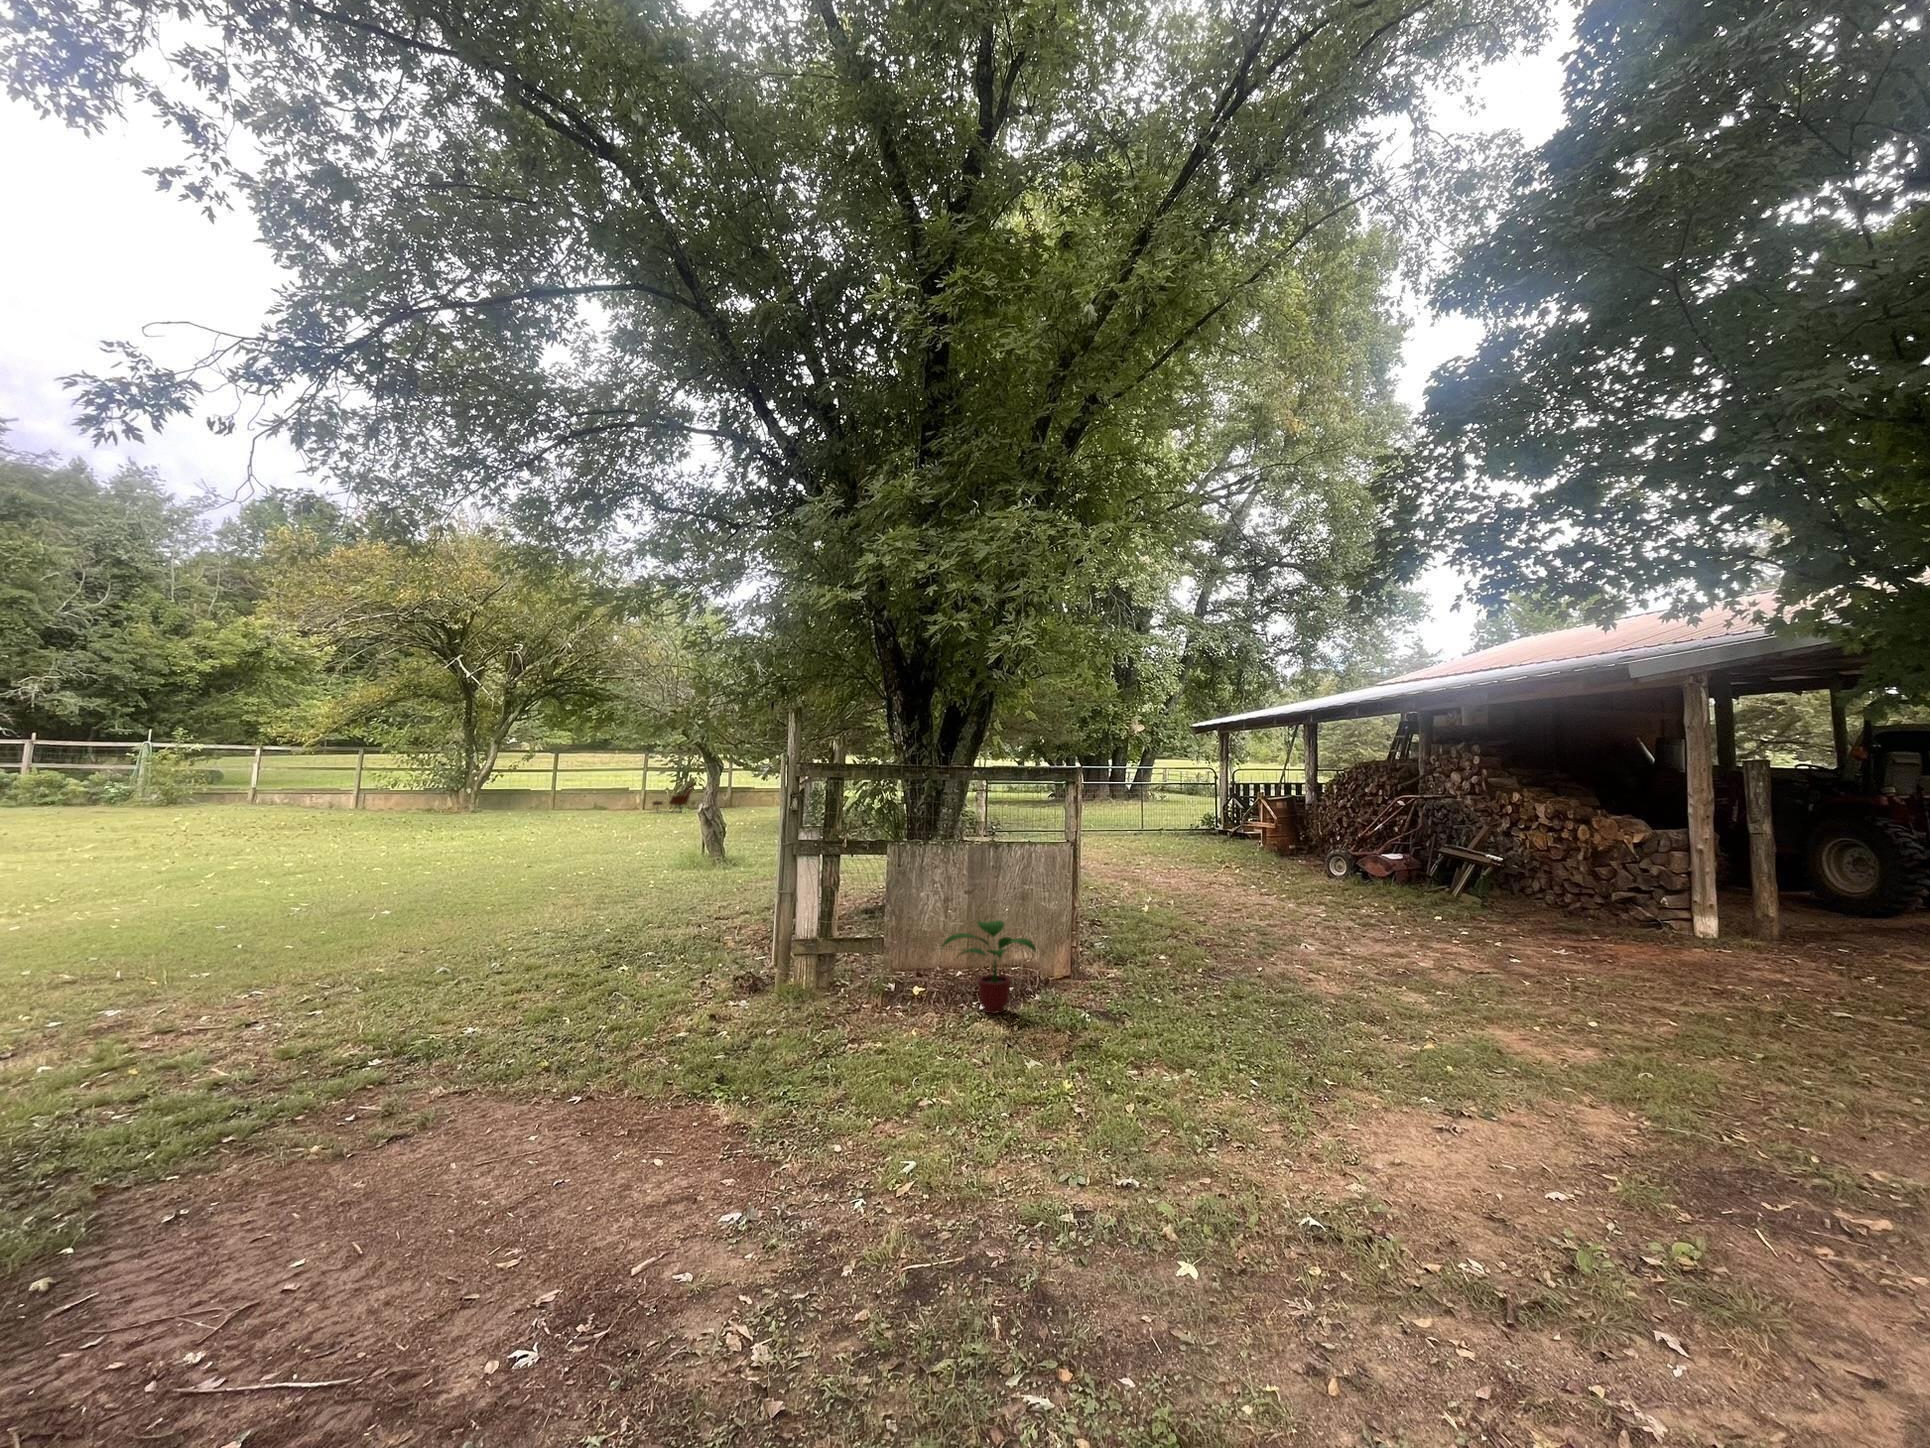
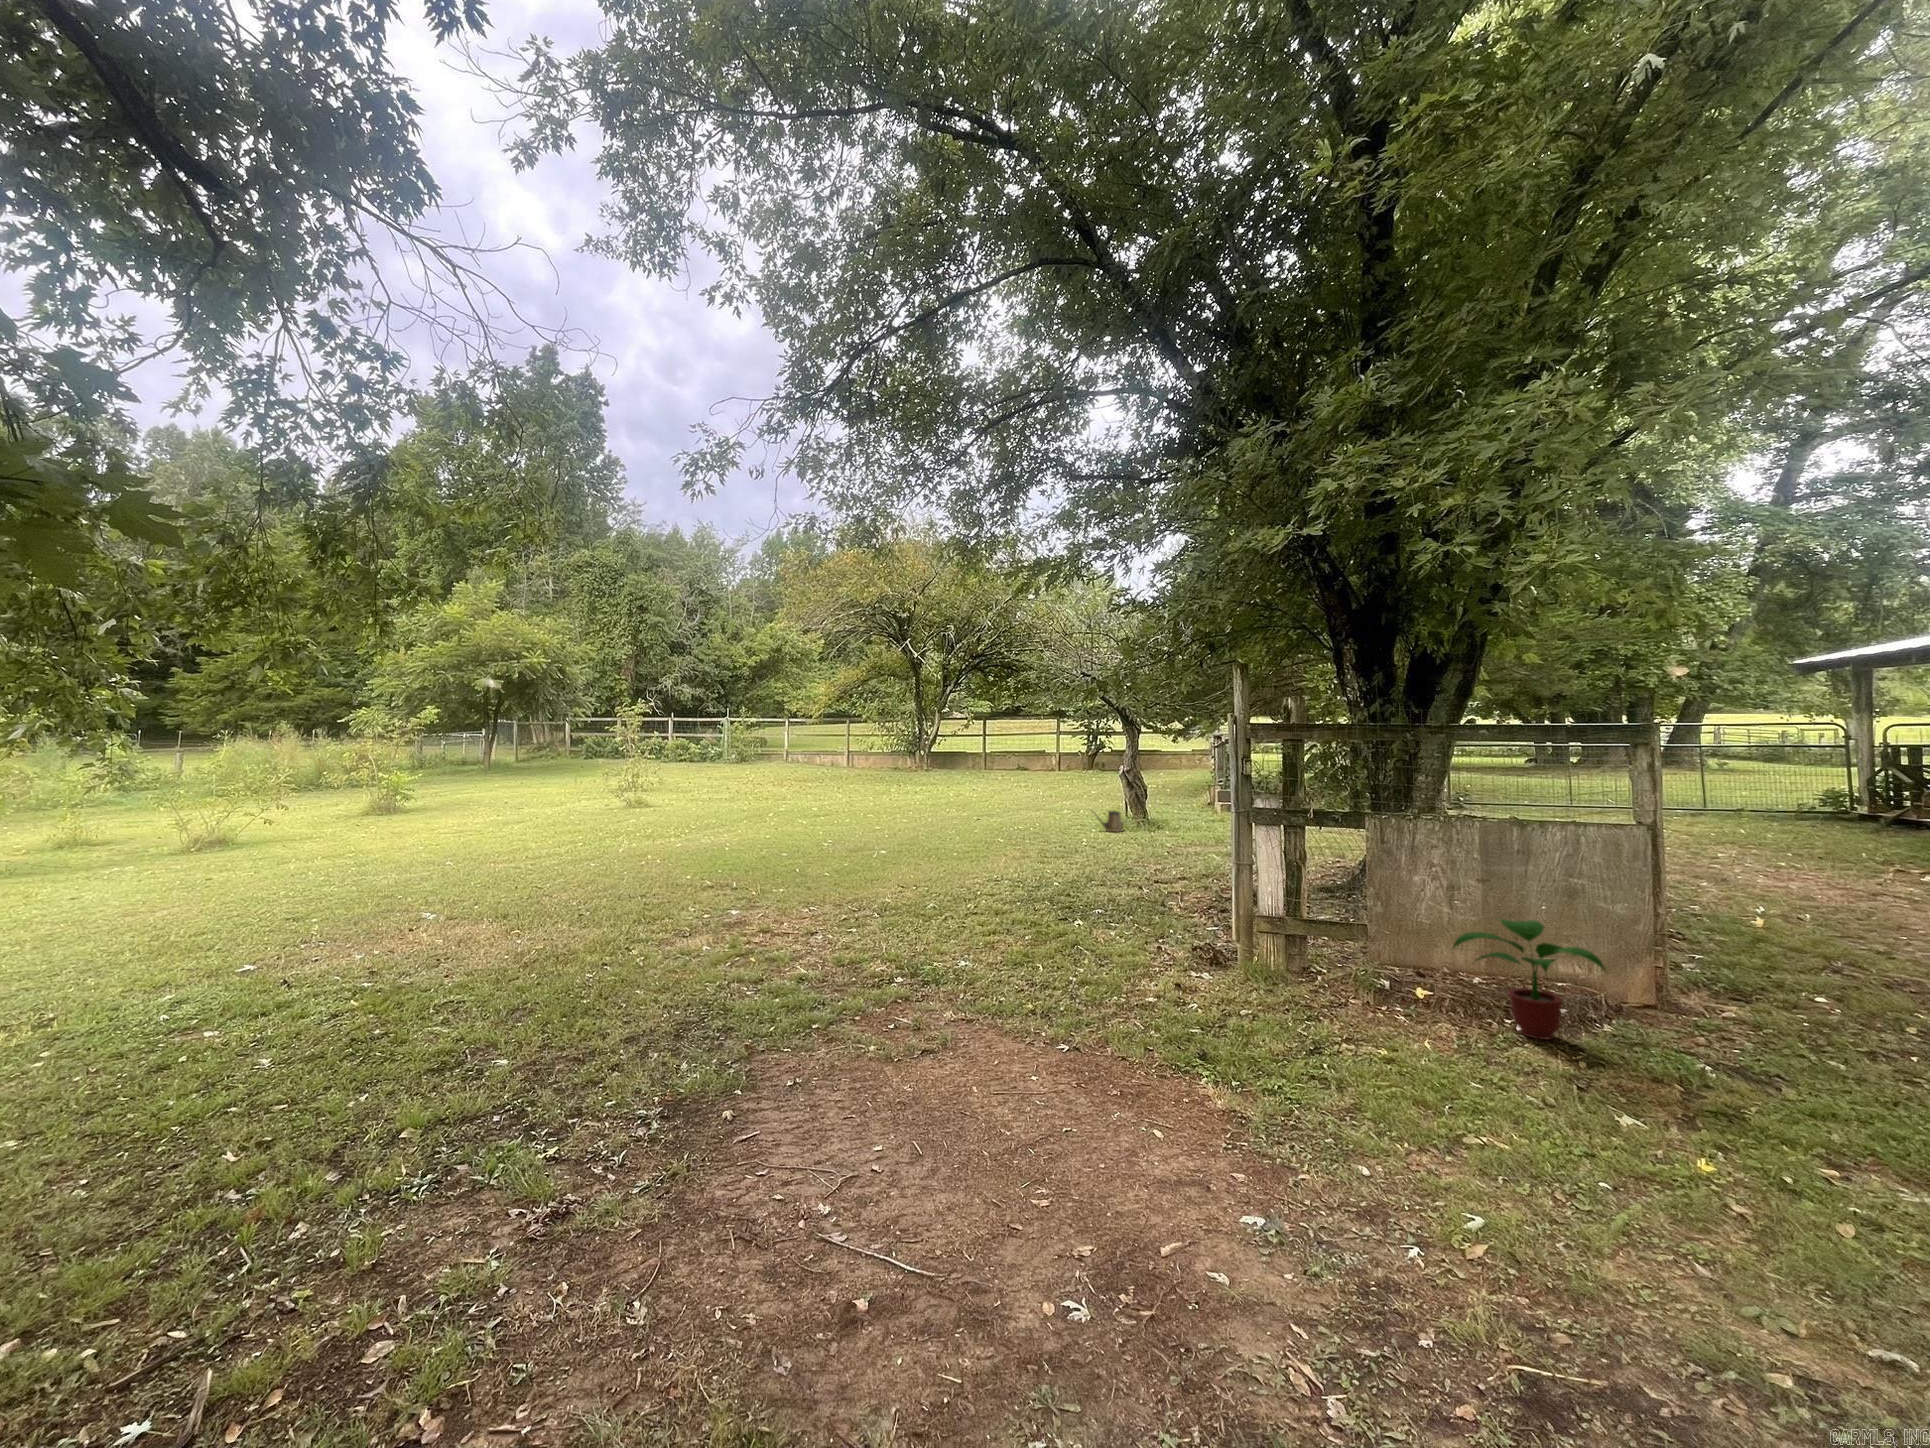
lounge chair: present [652,784,694,811] -> none [1065,746,1104,775]
watering can: none [662,847,703,870] -> present [1097,811,1124,832]

